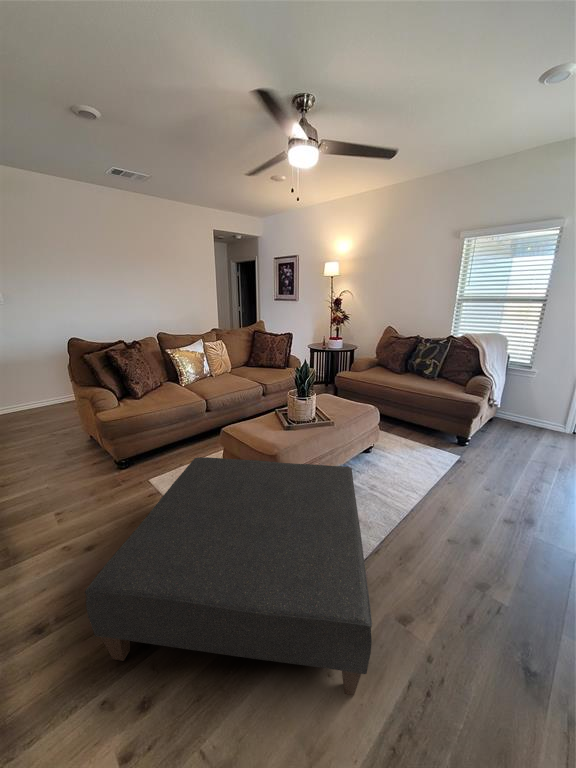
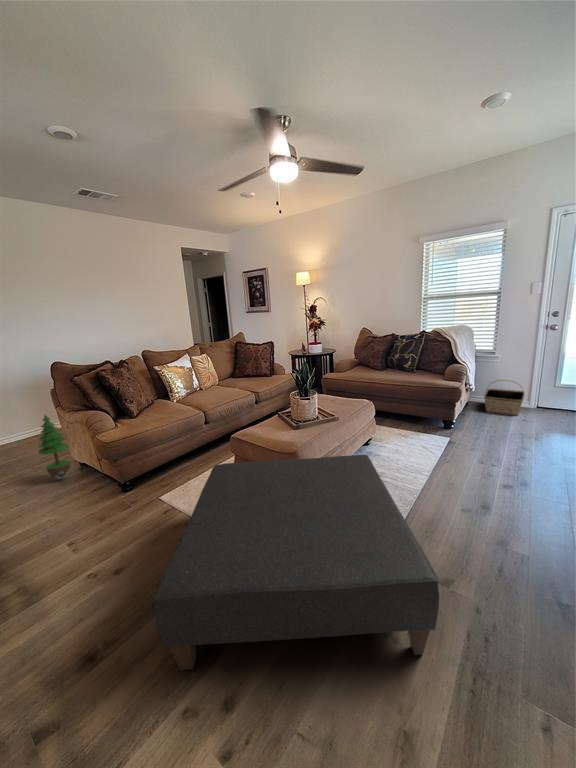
potted tree: none [49,387,78,449] -> present [39,415,70,480]
basket: none [511,398,560,440] -> present [484,380,524,416]

